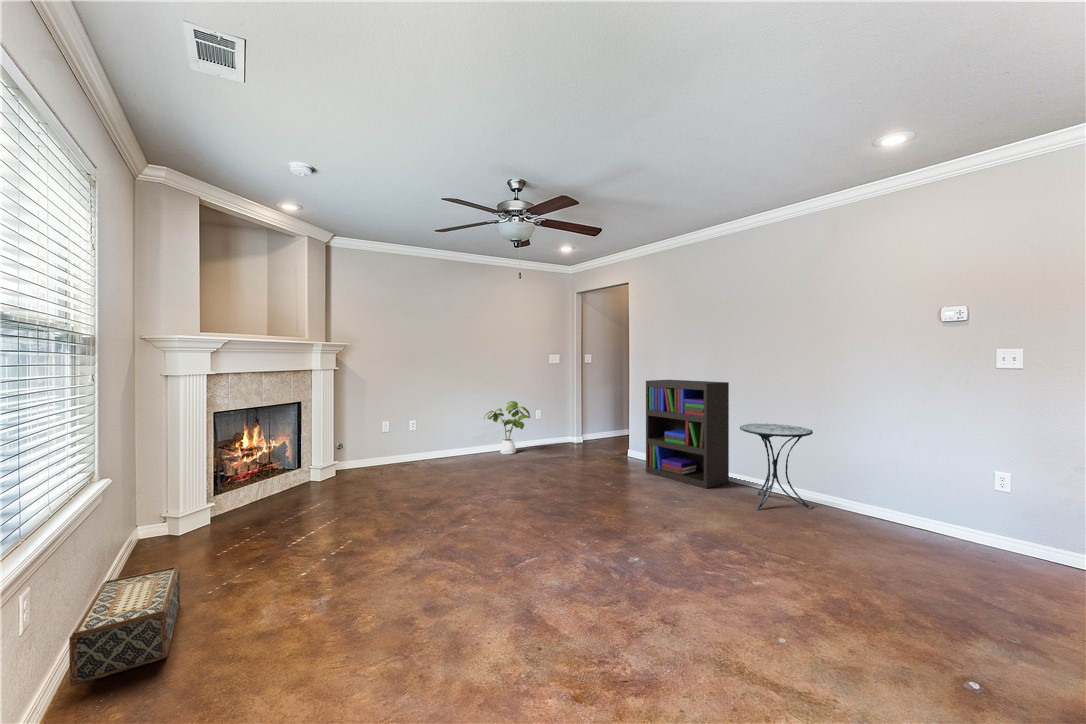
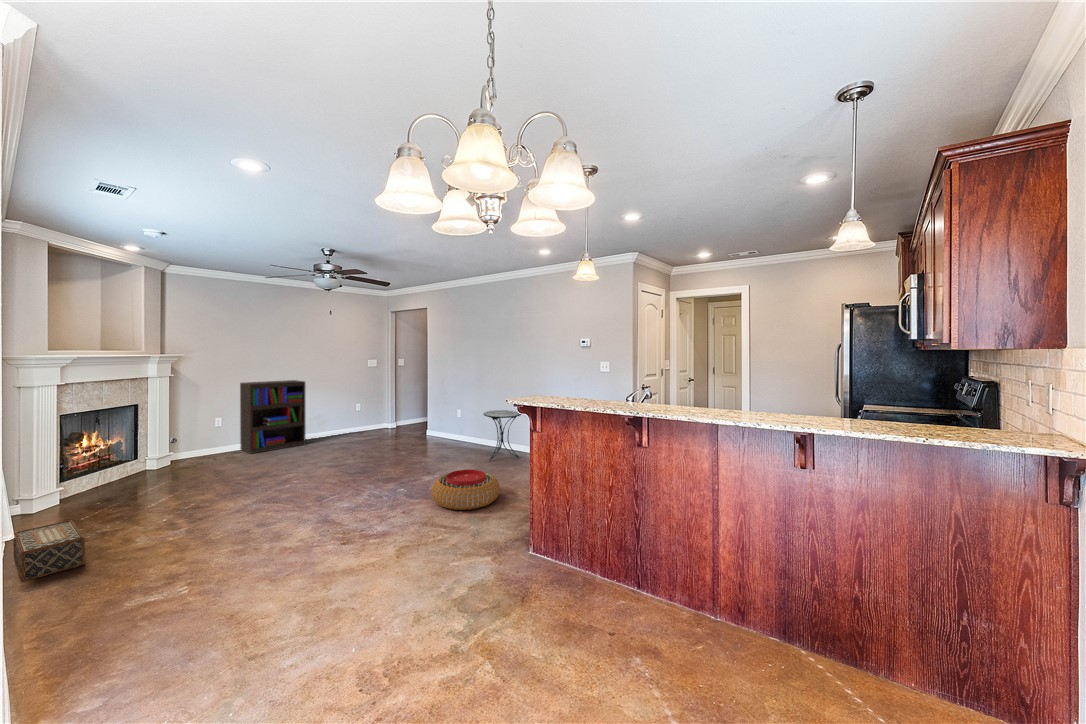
bookshelf: present [646,380,729,489] -> present [240,380,306,454]
house plant: present [484,401,530,454] -> none [311,398,351,439]
pouf: none [703,536,858,635] -> present [431,470,500,510]

